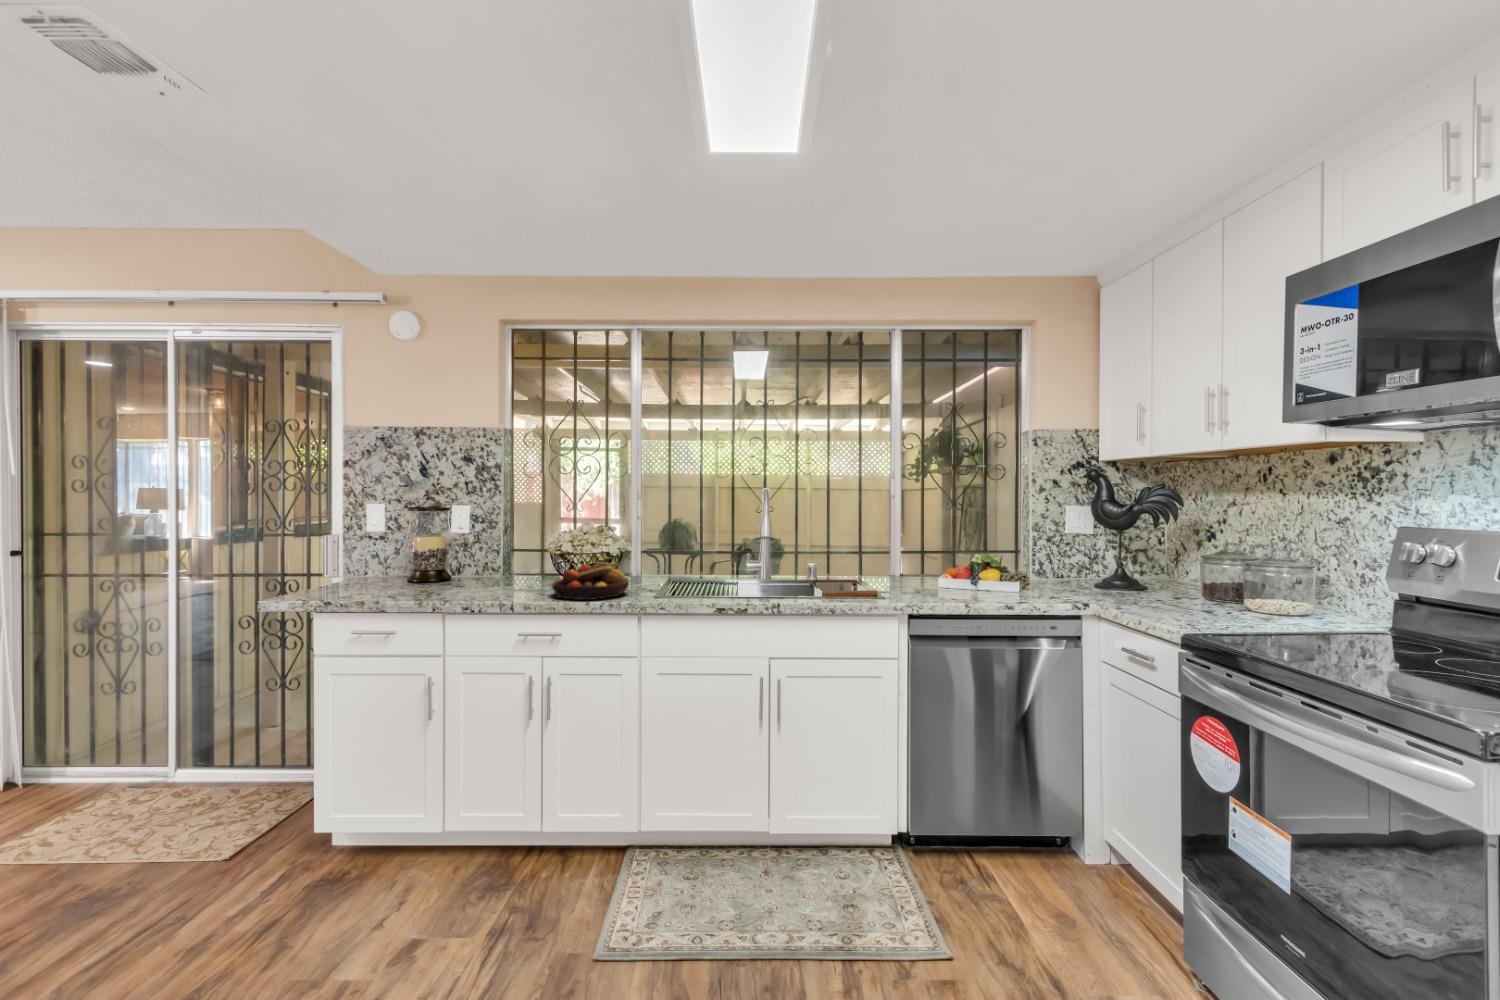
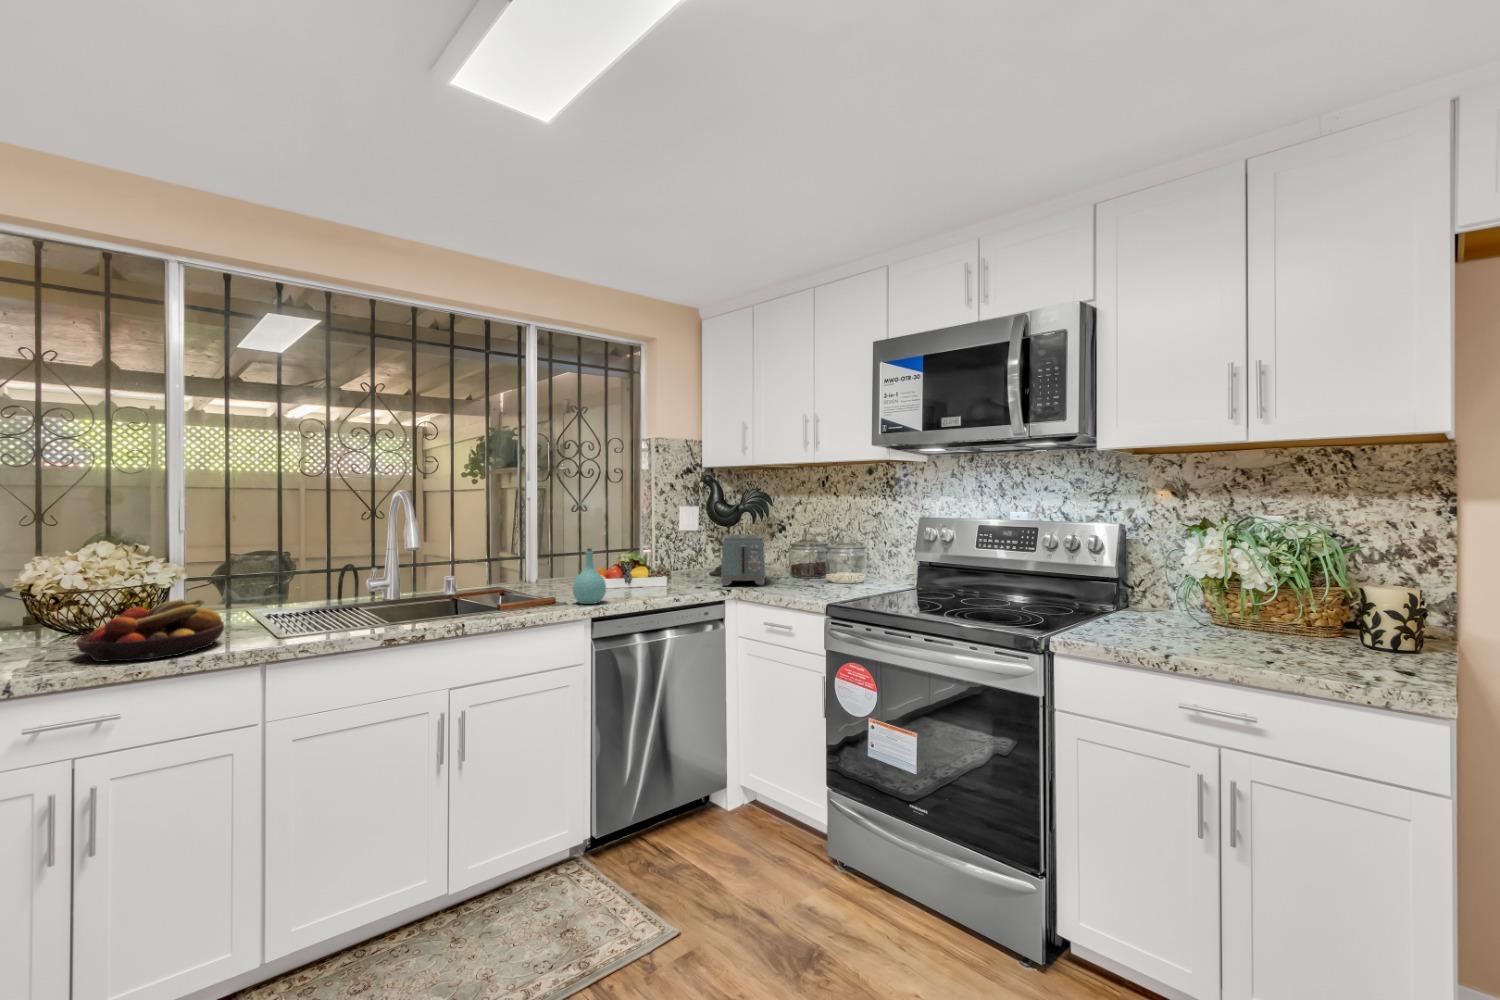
toaster: none [1085,539,1163,603] -> present [721,534,766,586]
bottle: none [899,544,934,600] -> present [573,548,606,604]

